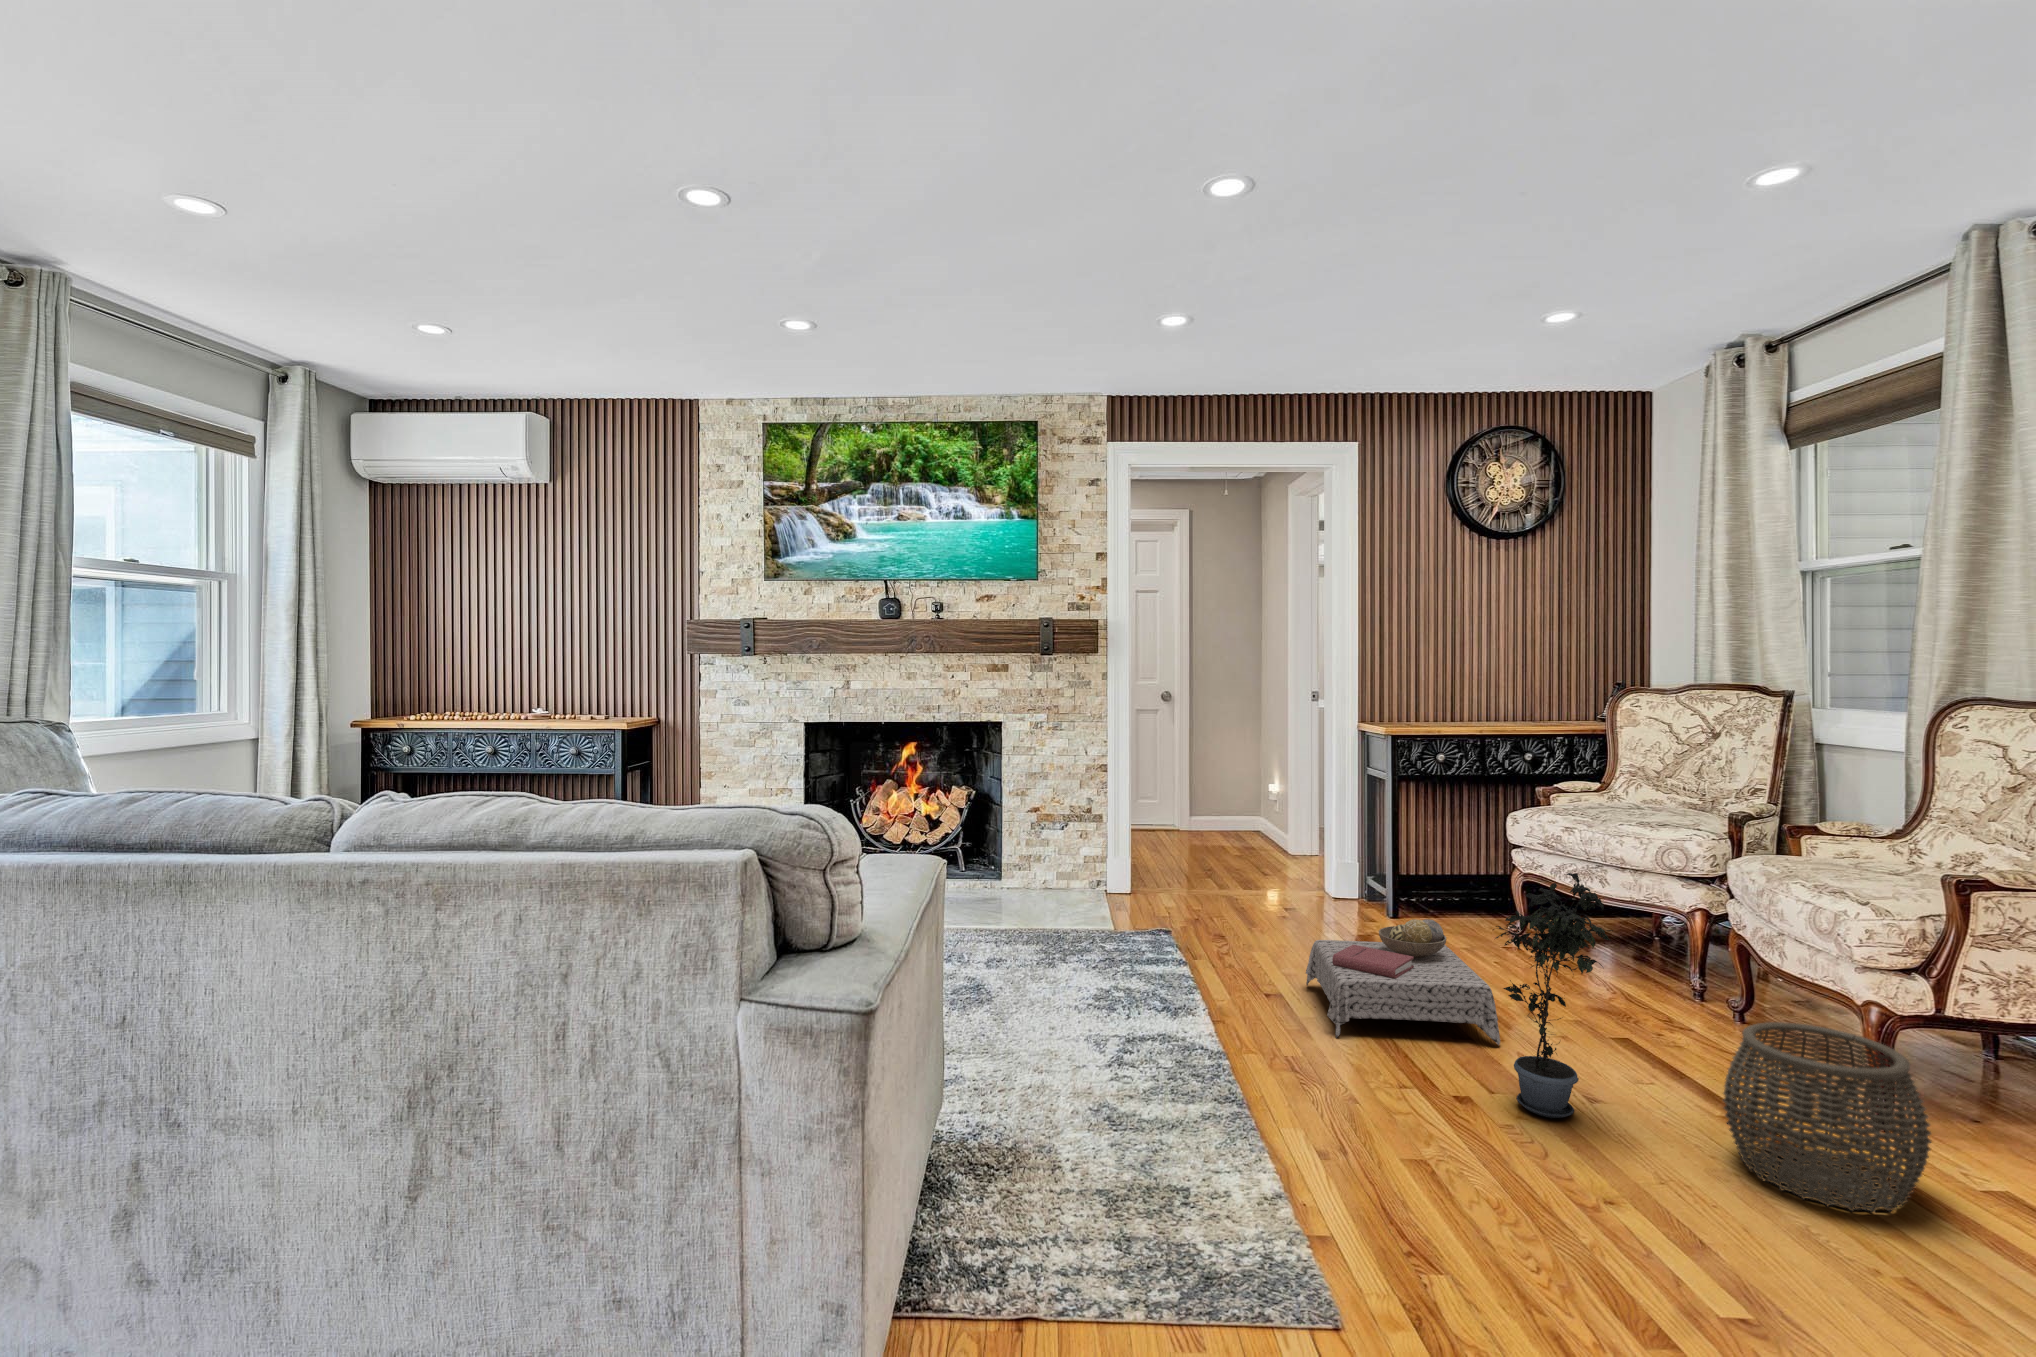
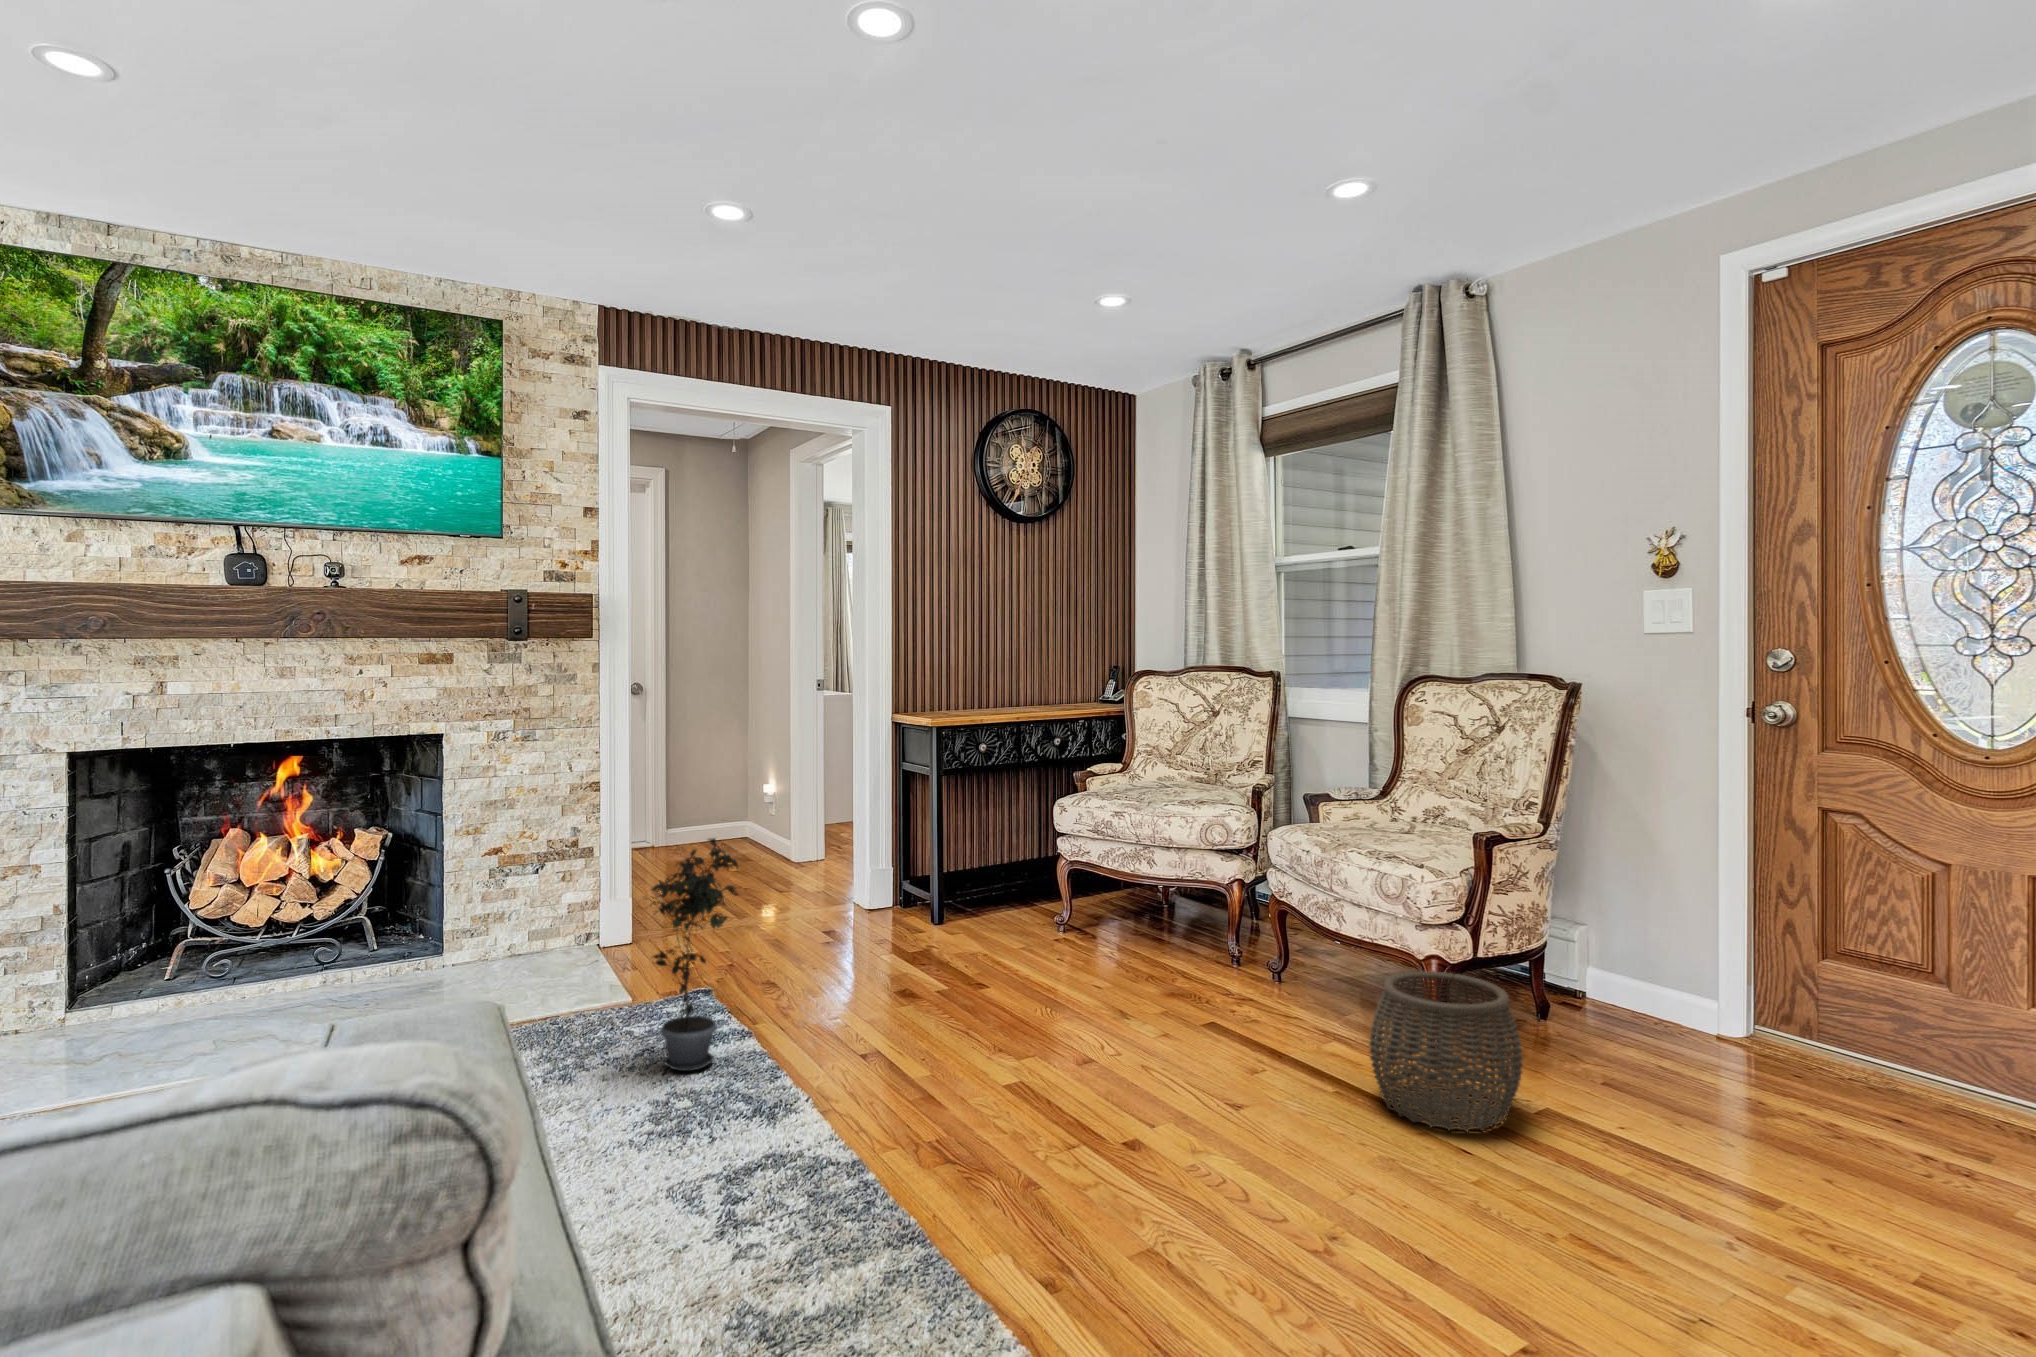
potted plant: present [1493,873,1613,1119] -> present [645,838,738,1071]
ottoman: present [1306,919,1500,1045] -> none [918,924,1137,1076]

